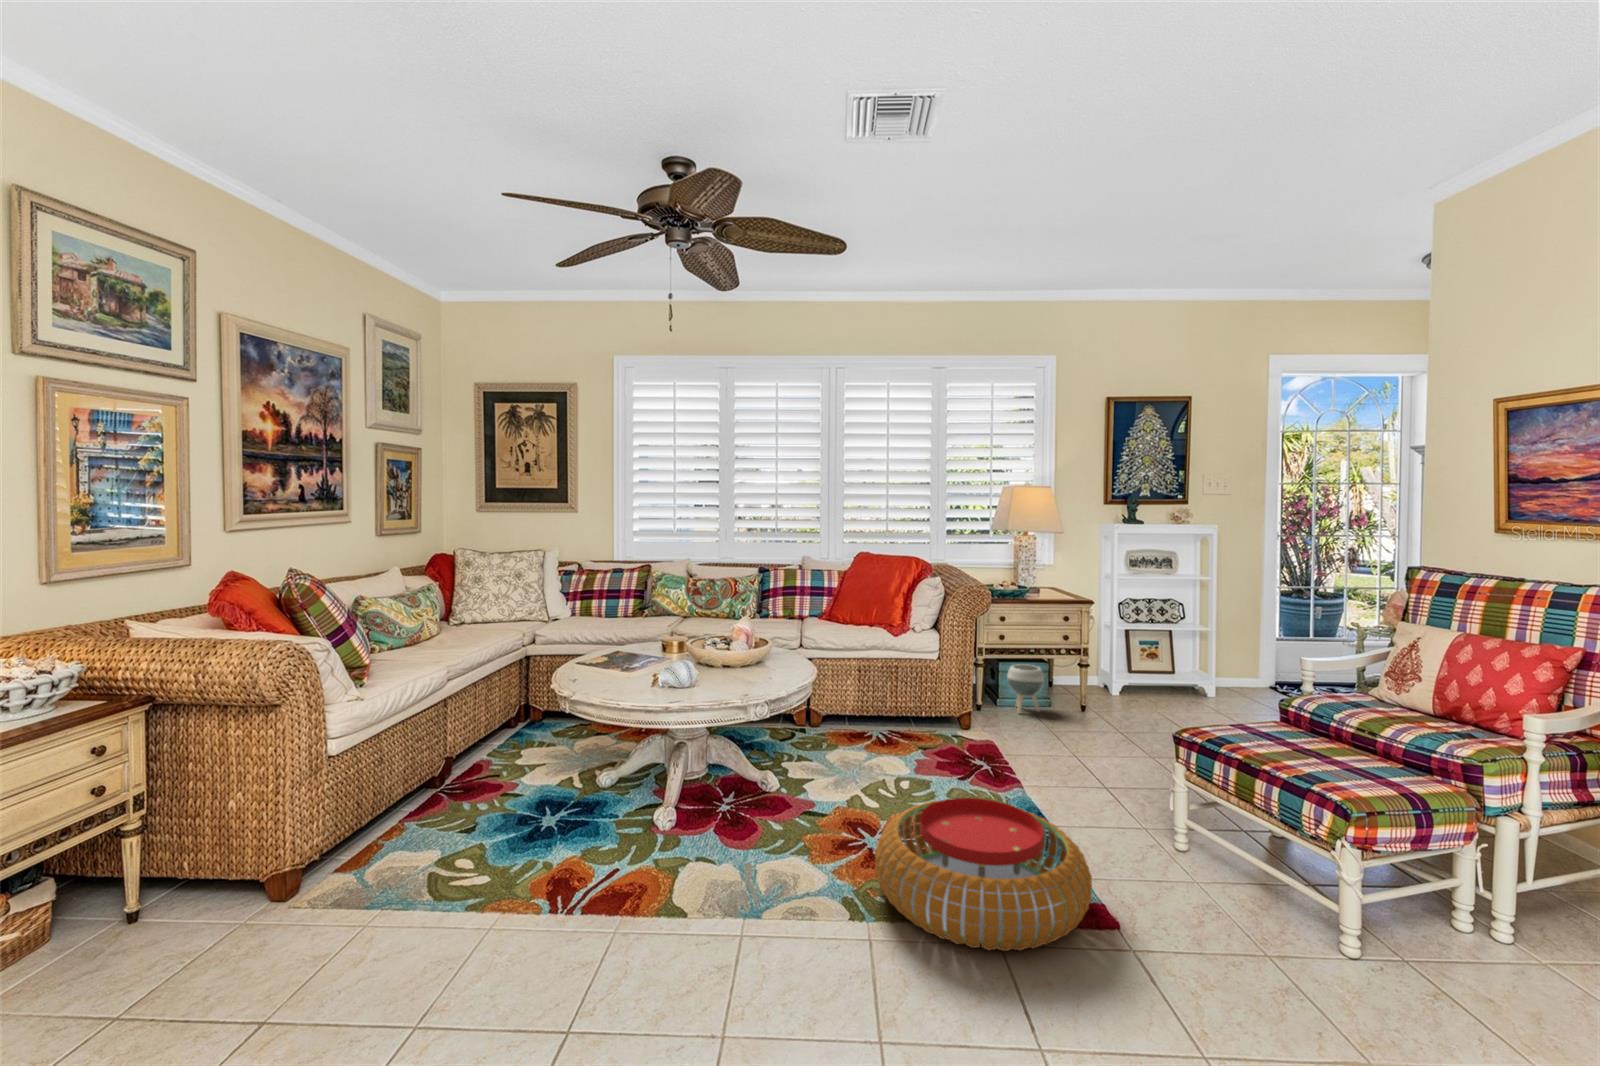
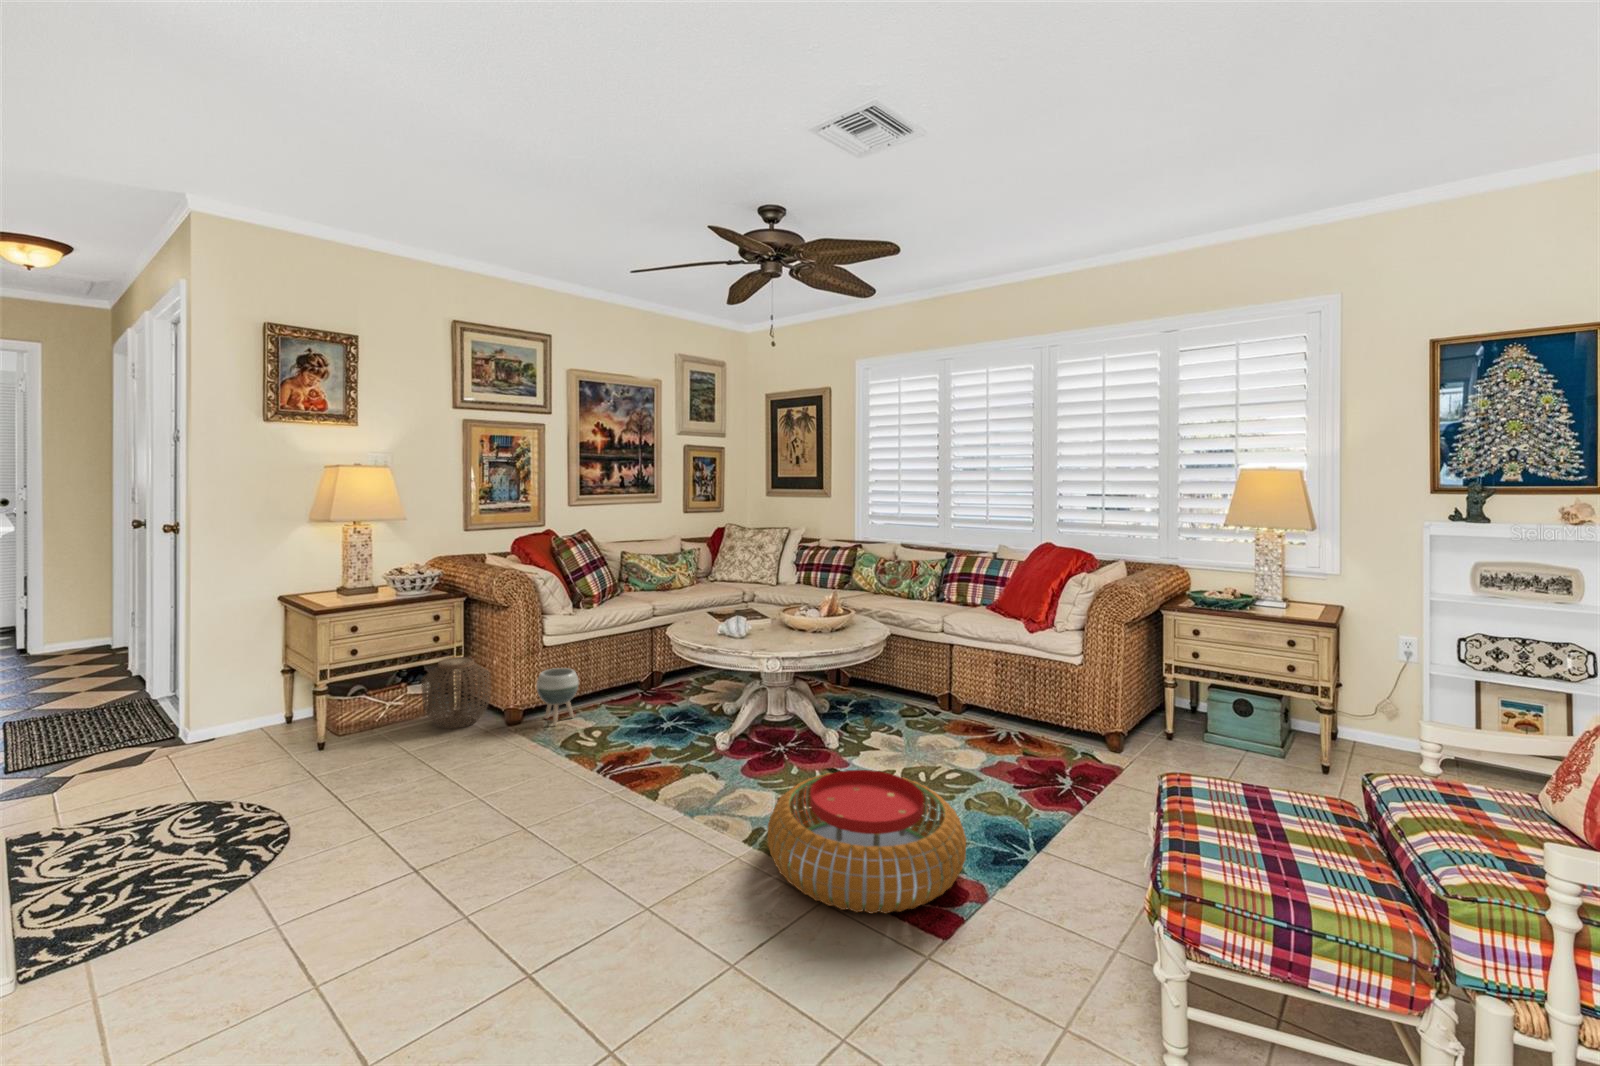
planter: present [1007,664,1044,714] -> present [537,668,579,726]
woven basket: none [85,815,238,961] -> present [422,657,491,729]

